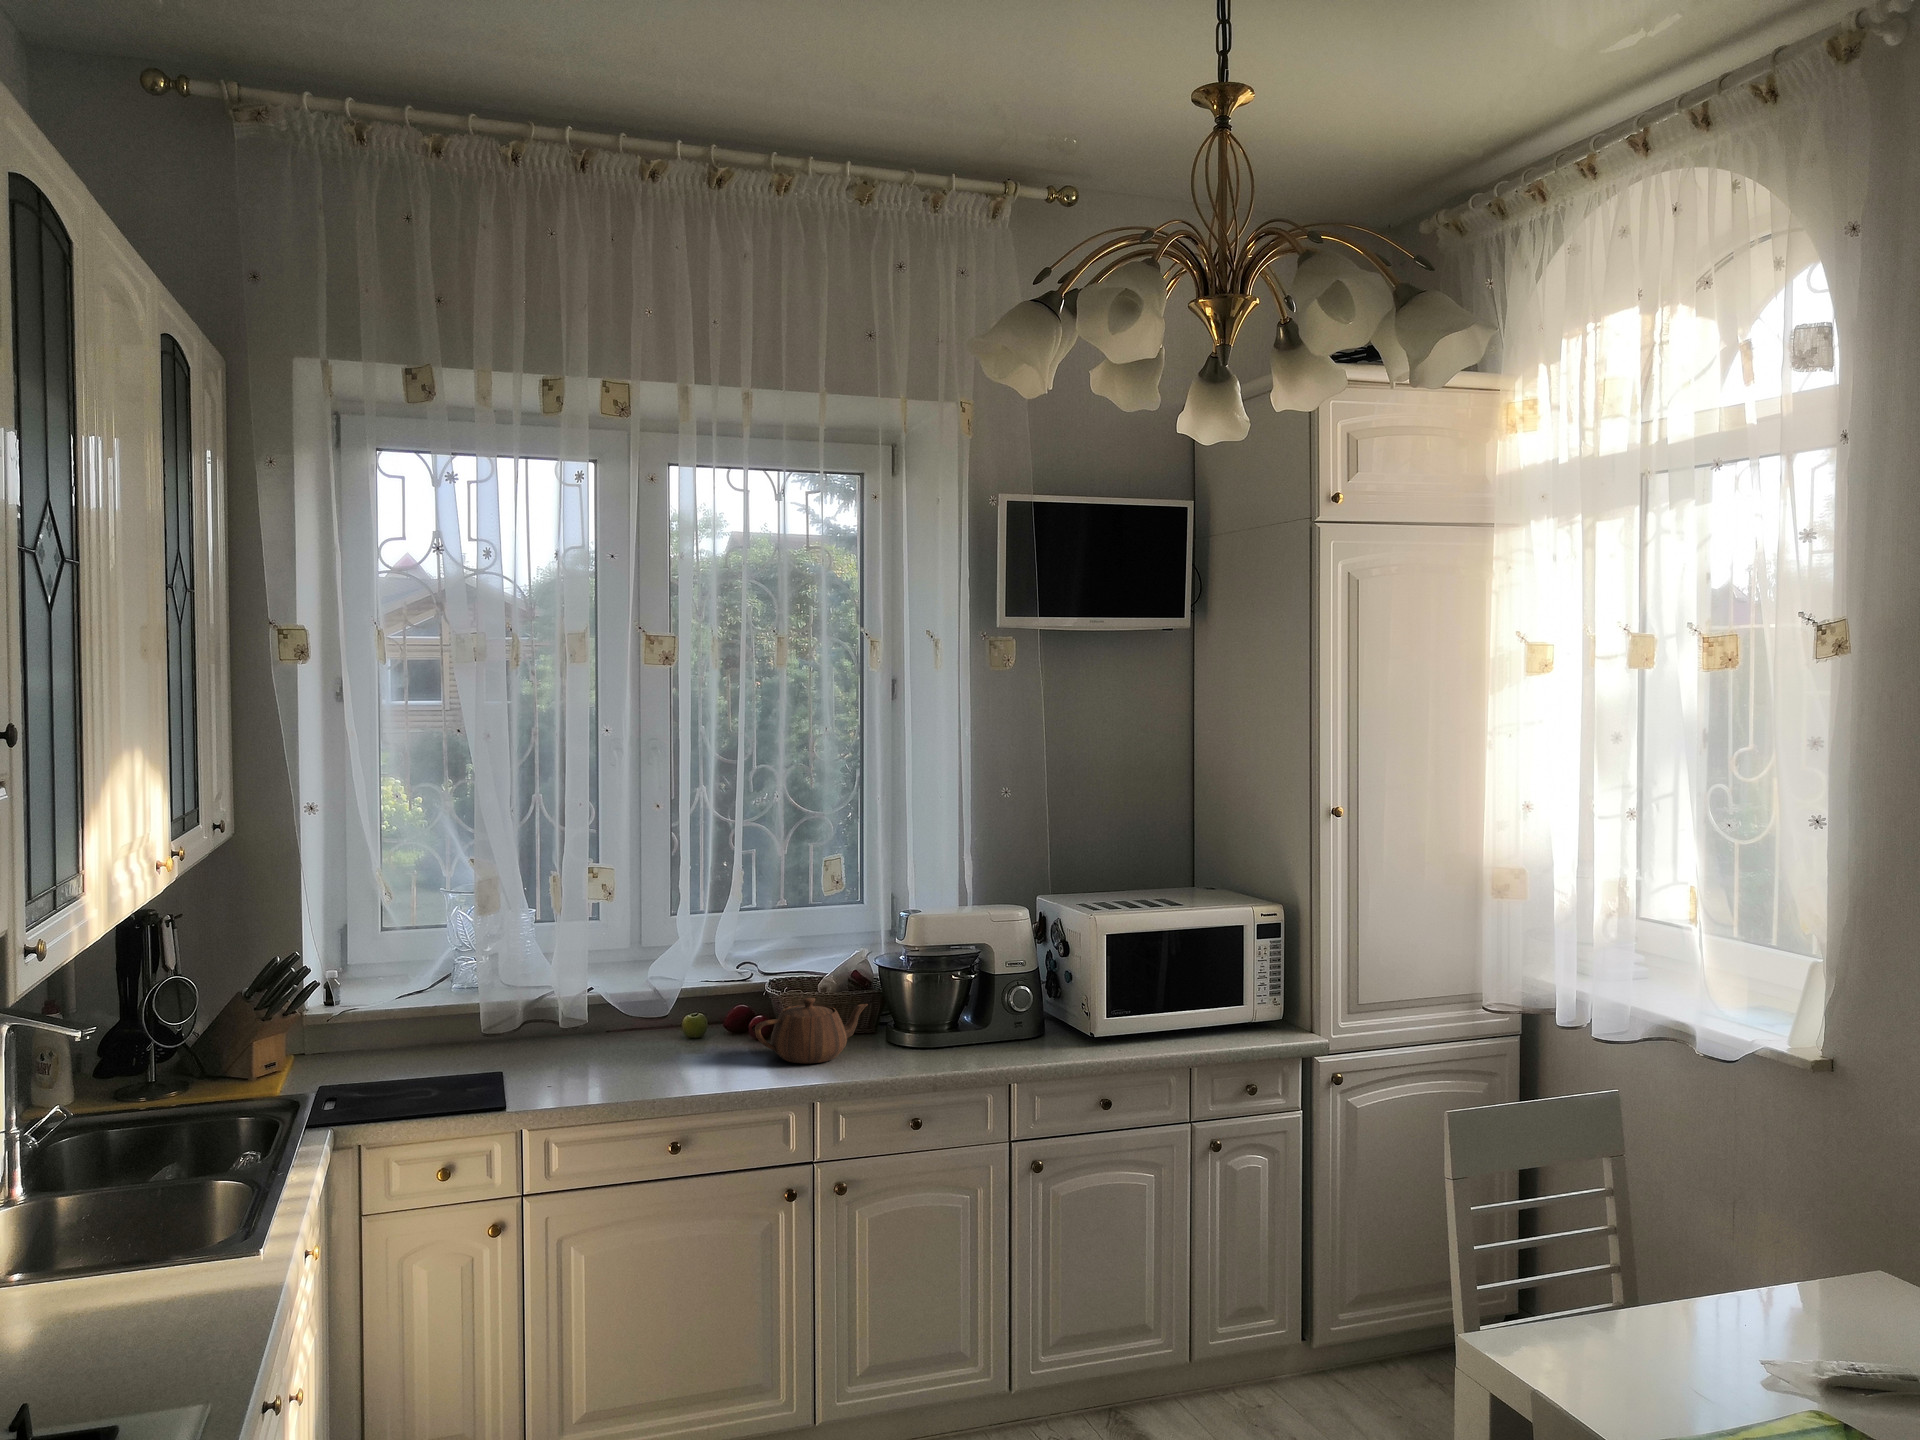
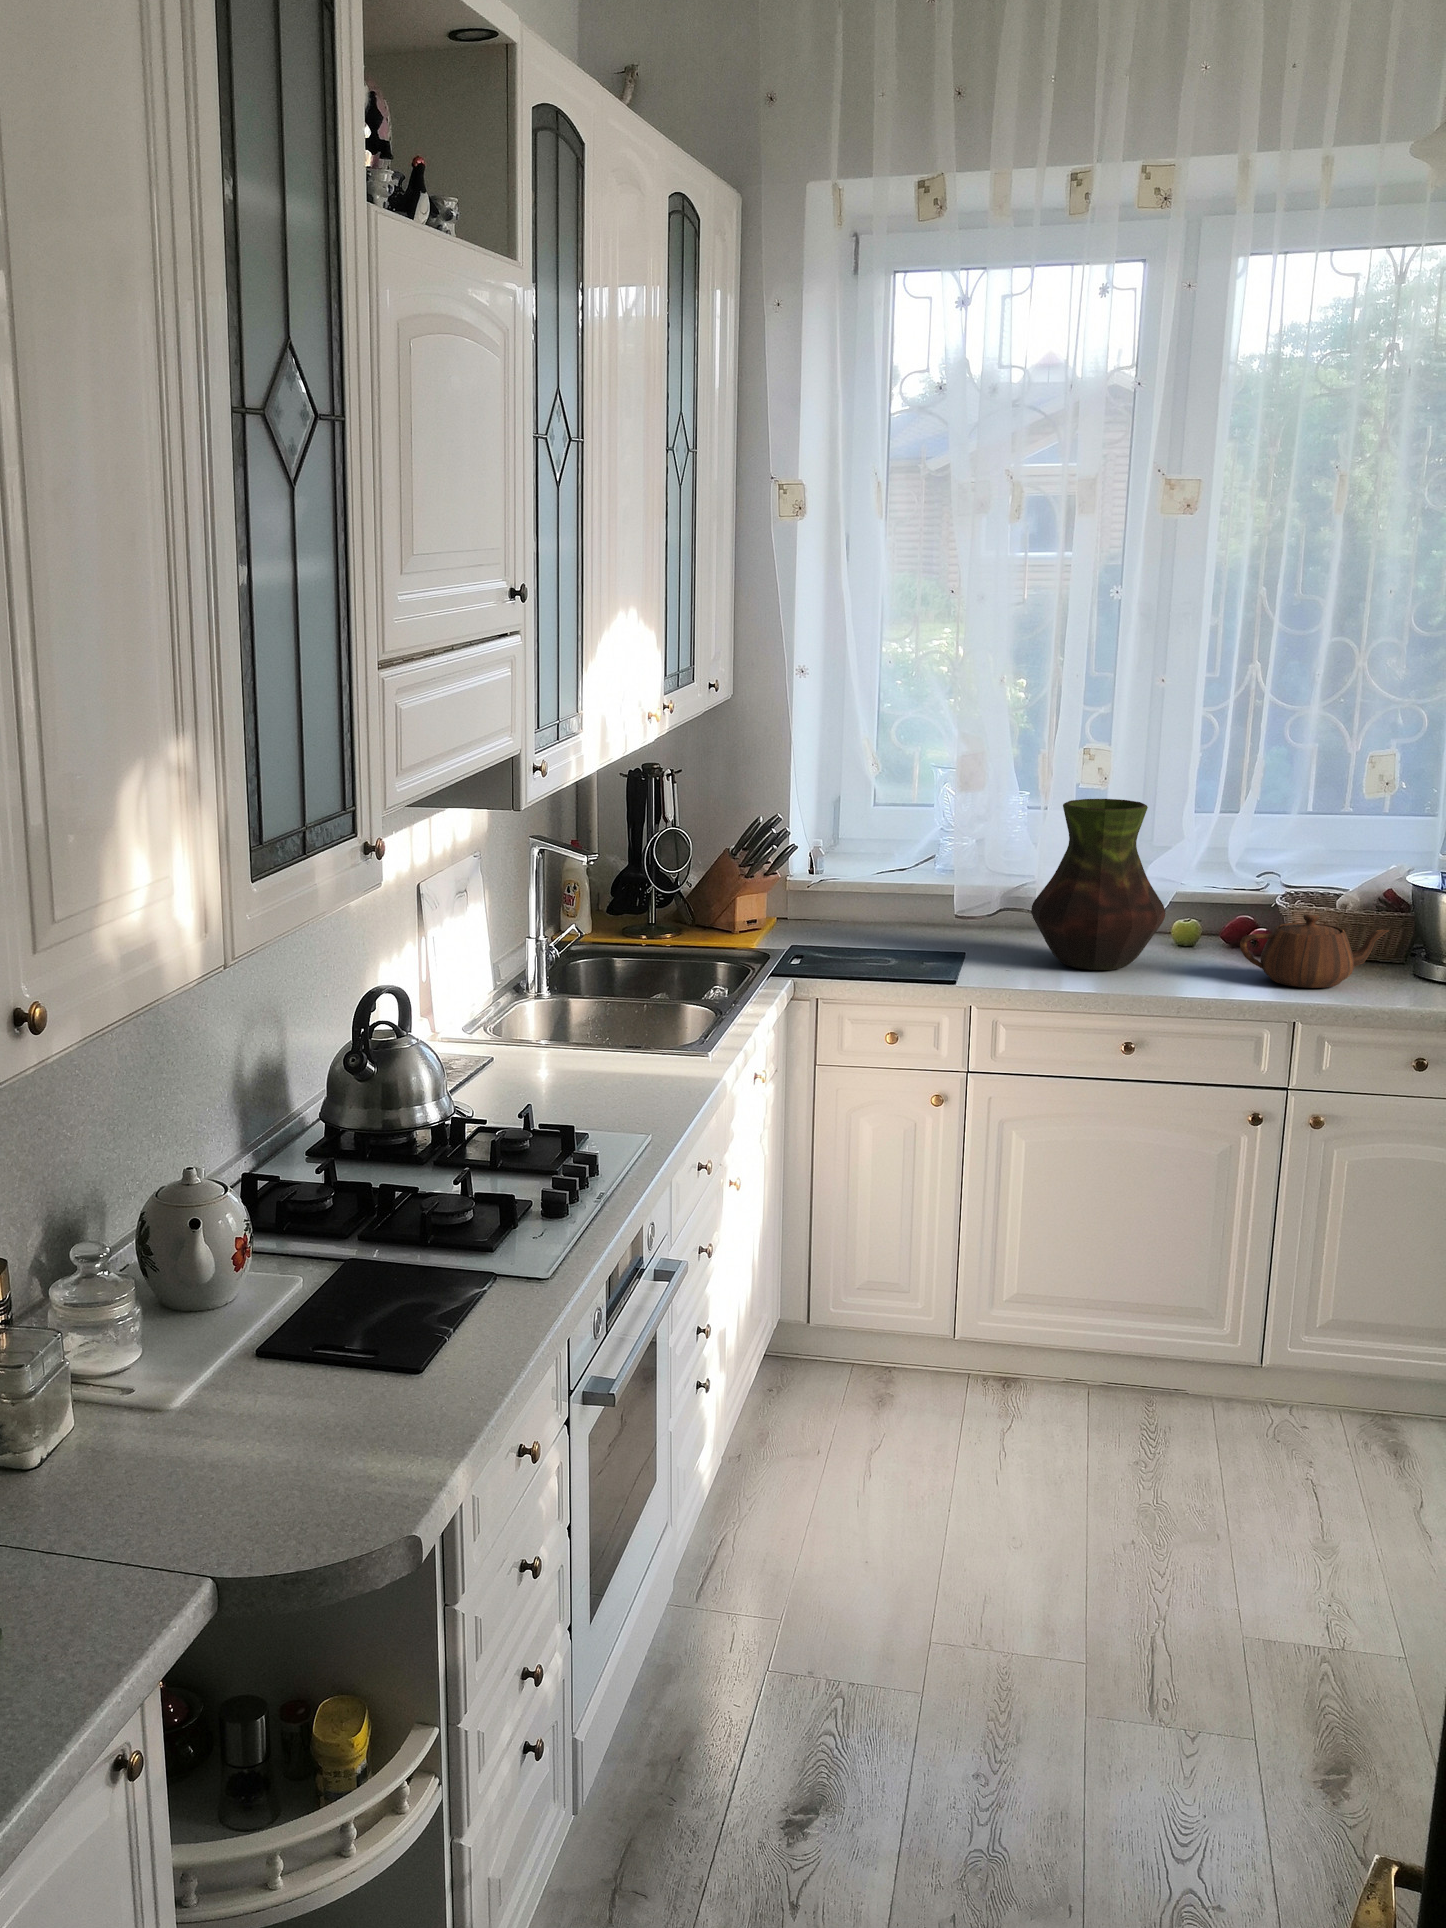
vase: none [566,911,687,1072] -> present [1031,799,1165,970]

